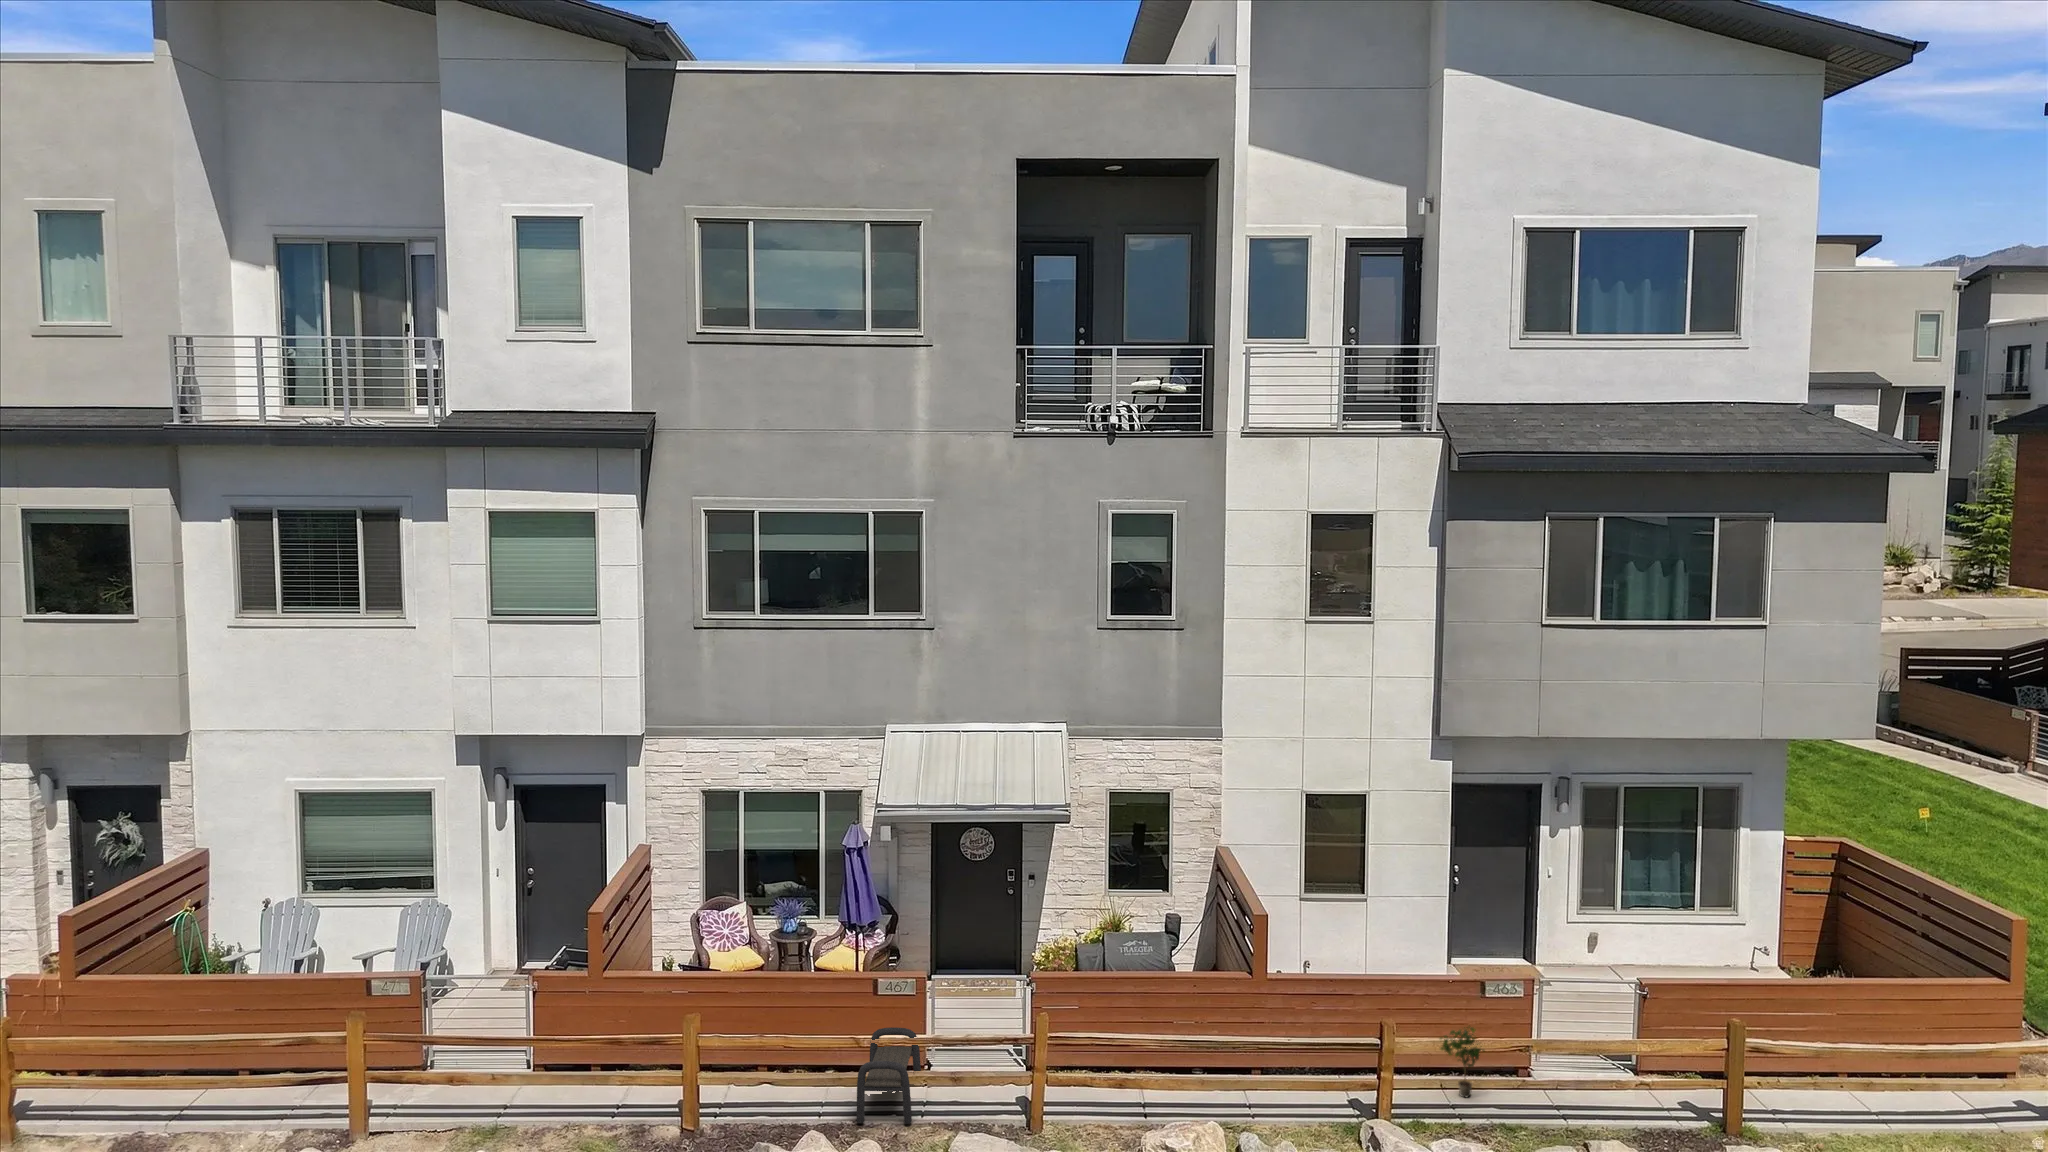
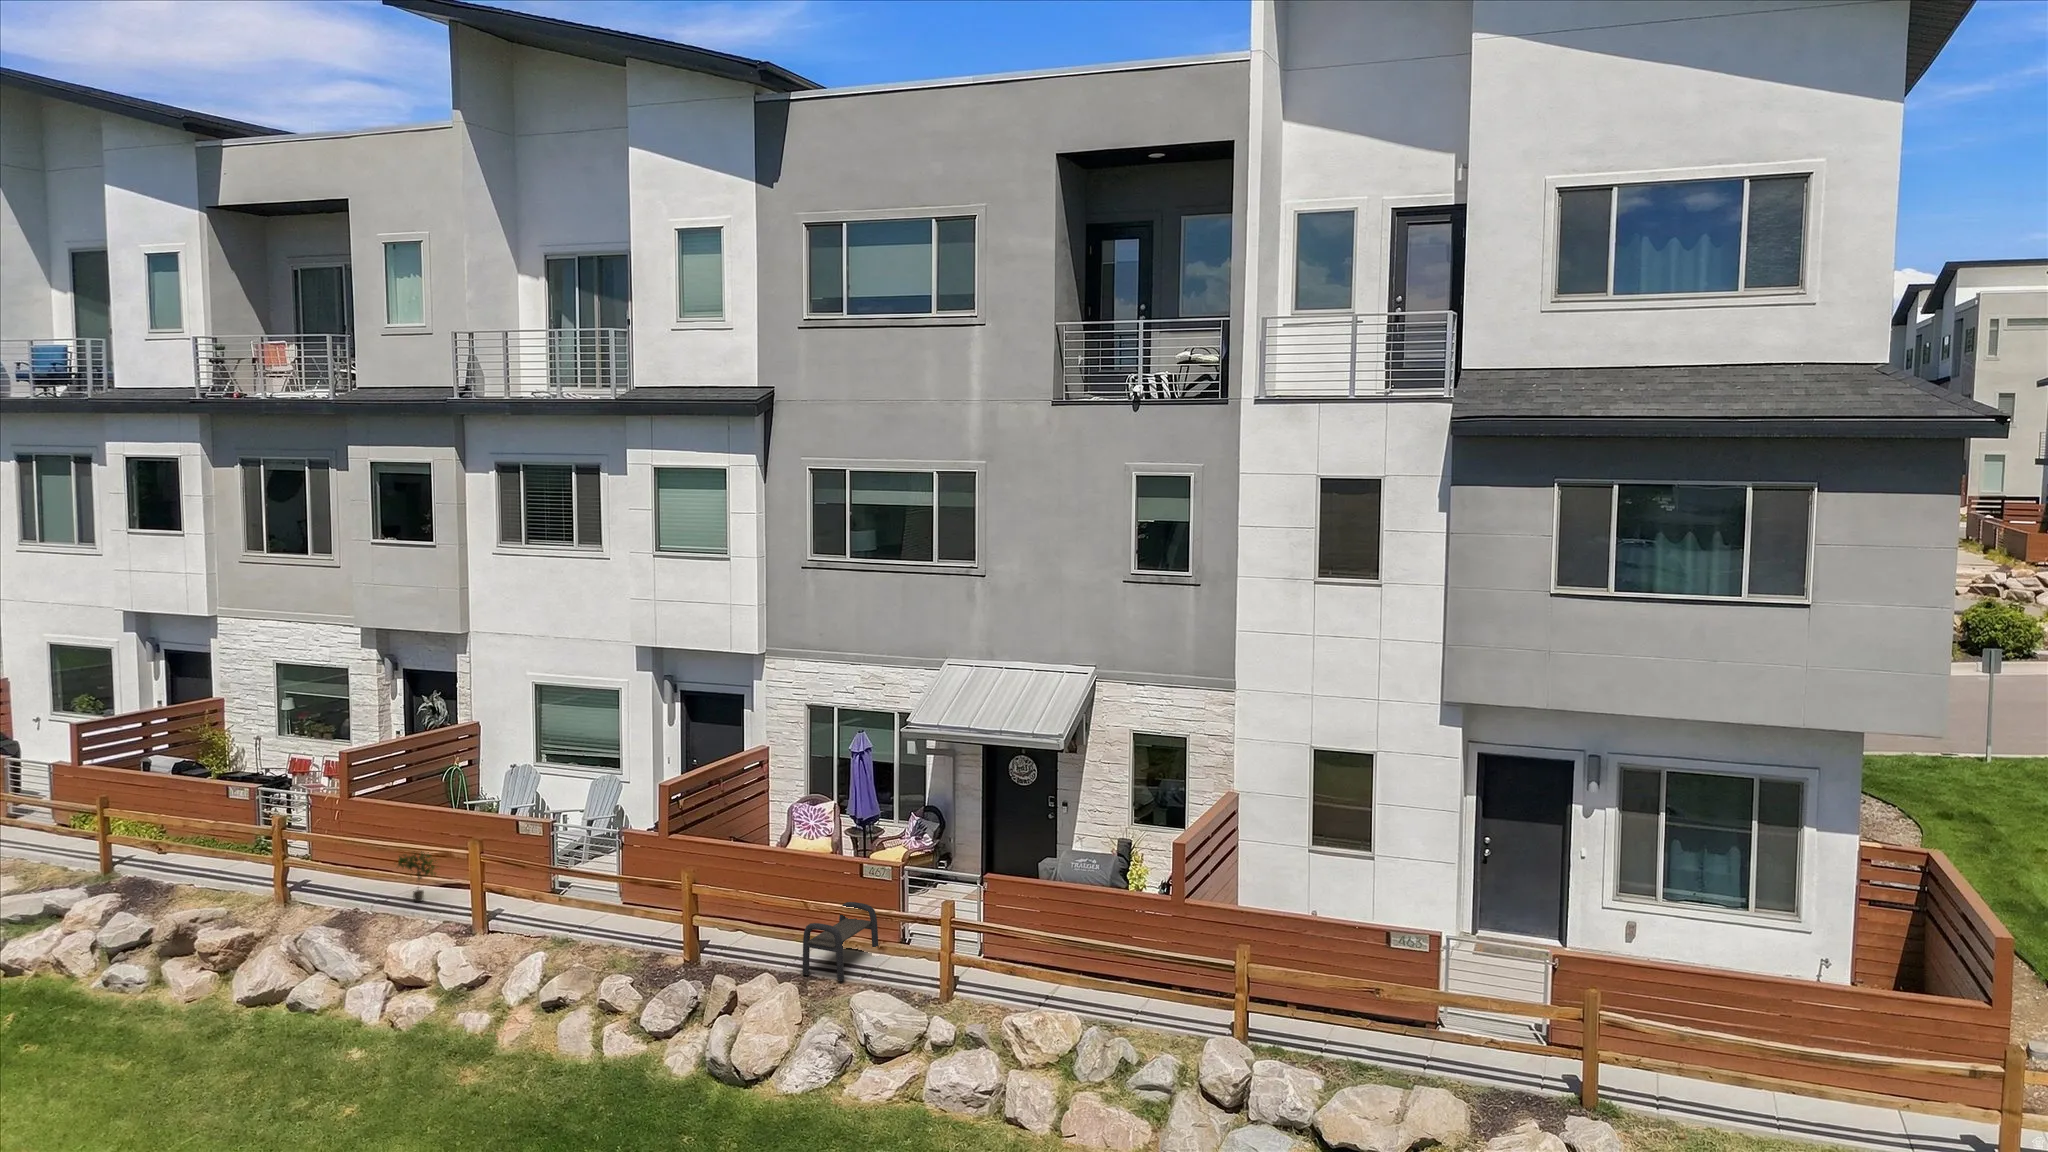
potted plant: present [1440,1027,1484,1097] -> present [398,852,436,902]

